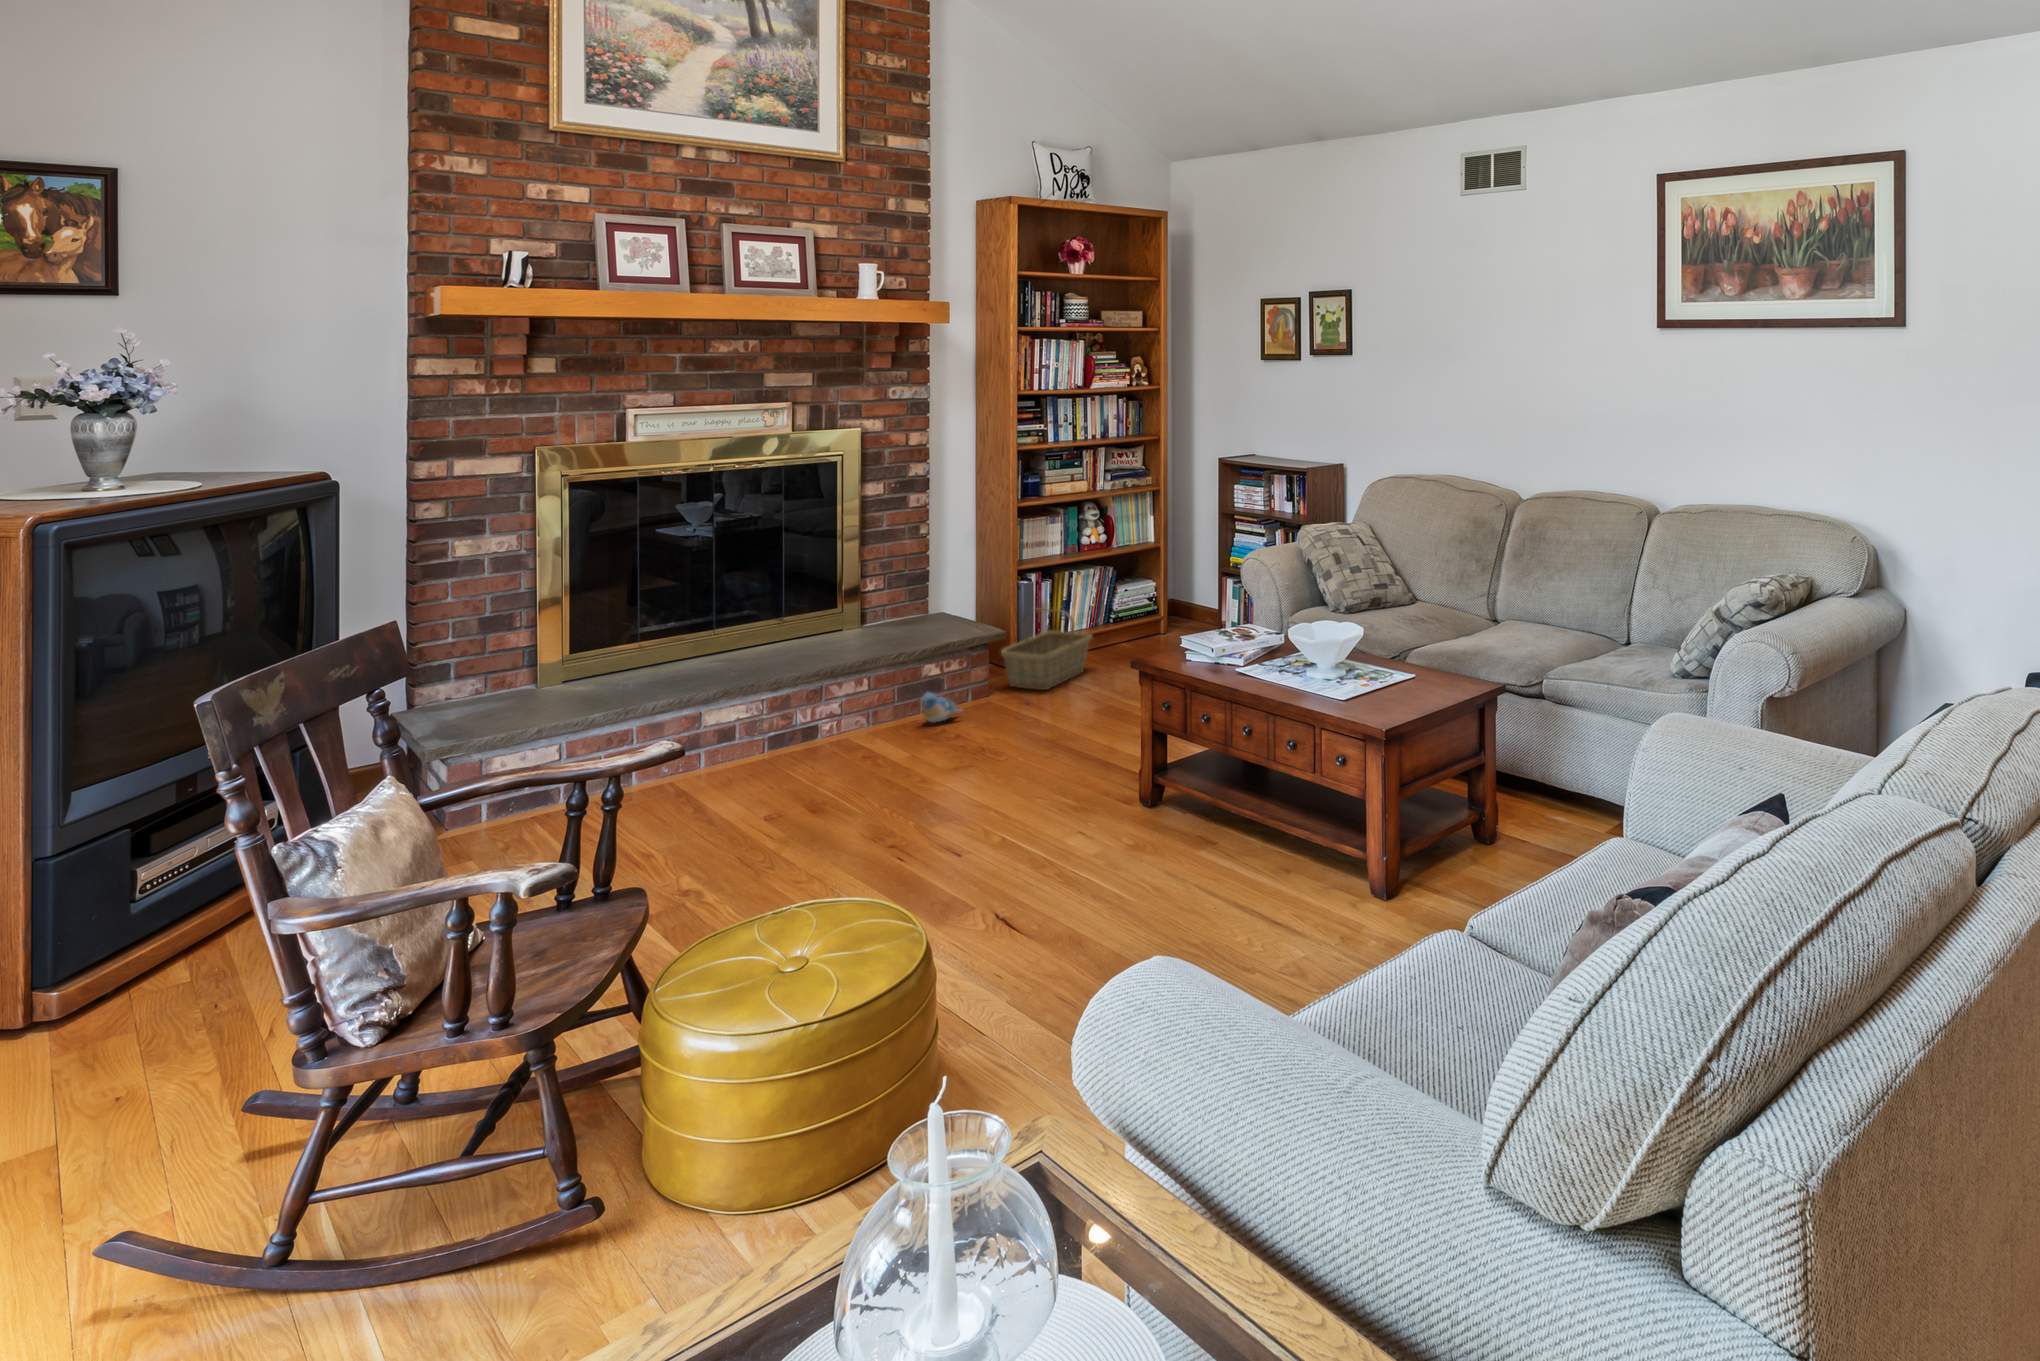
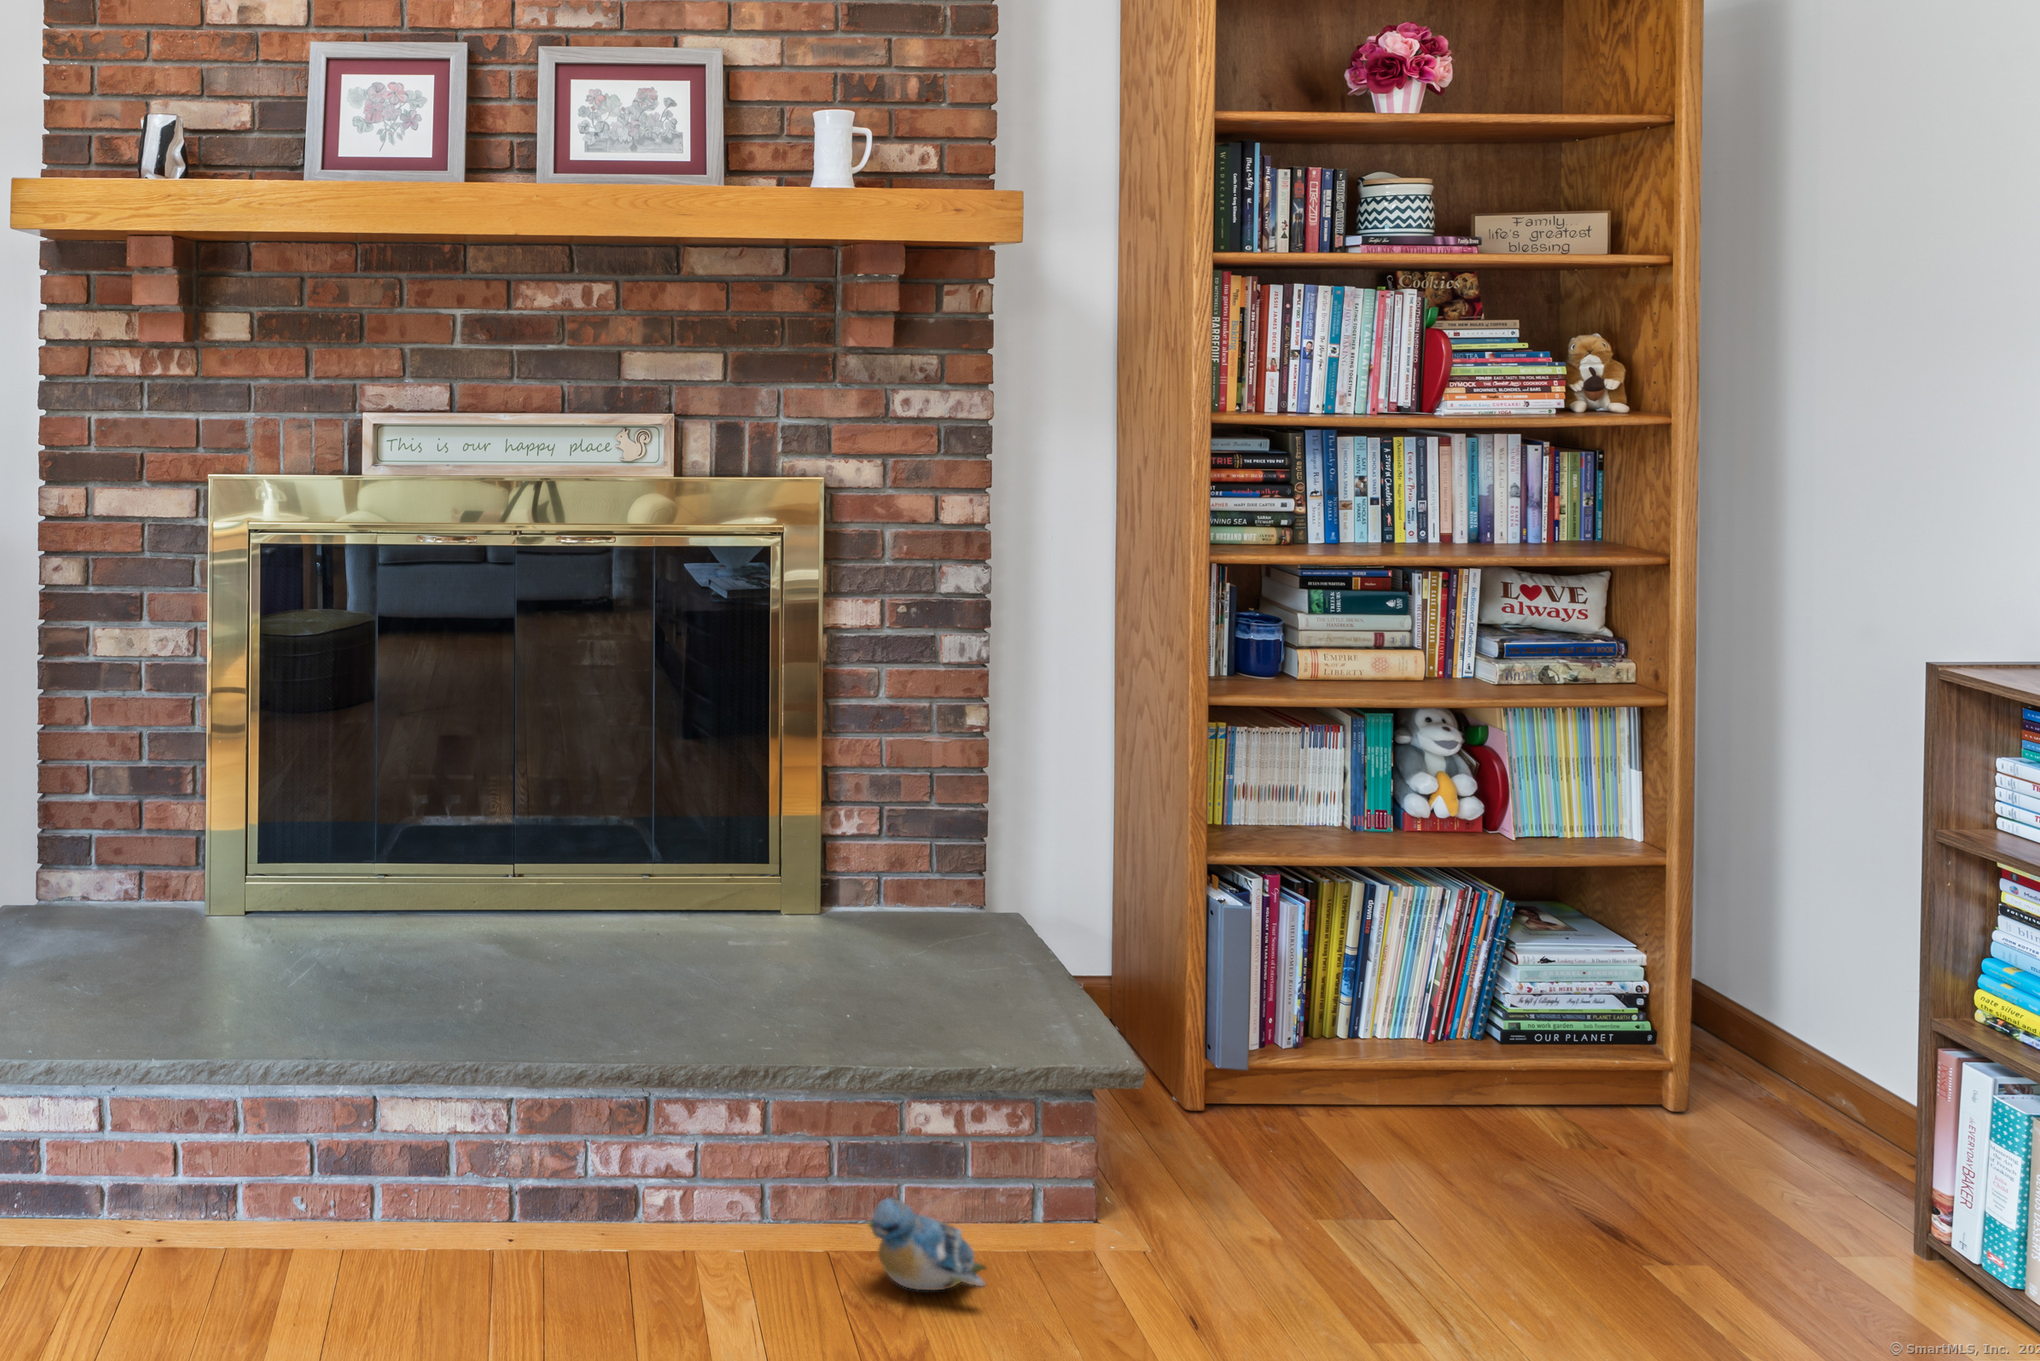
basket: present [1001,608,1092,690] -> none [1137,991,1428,1259]

